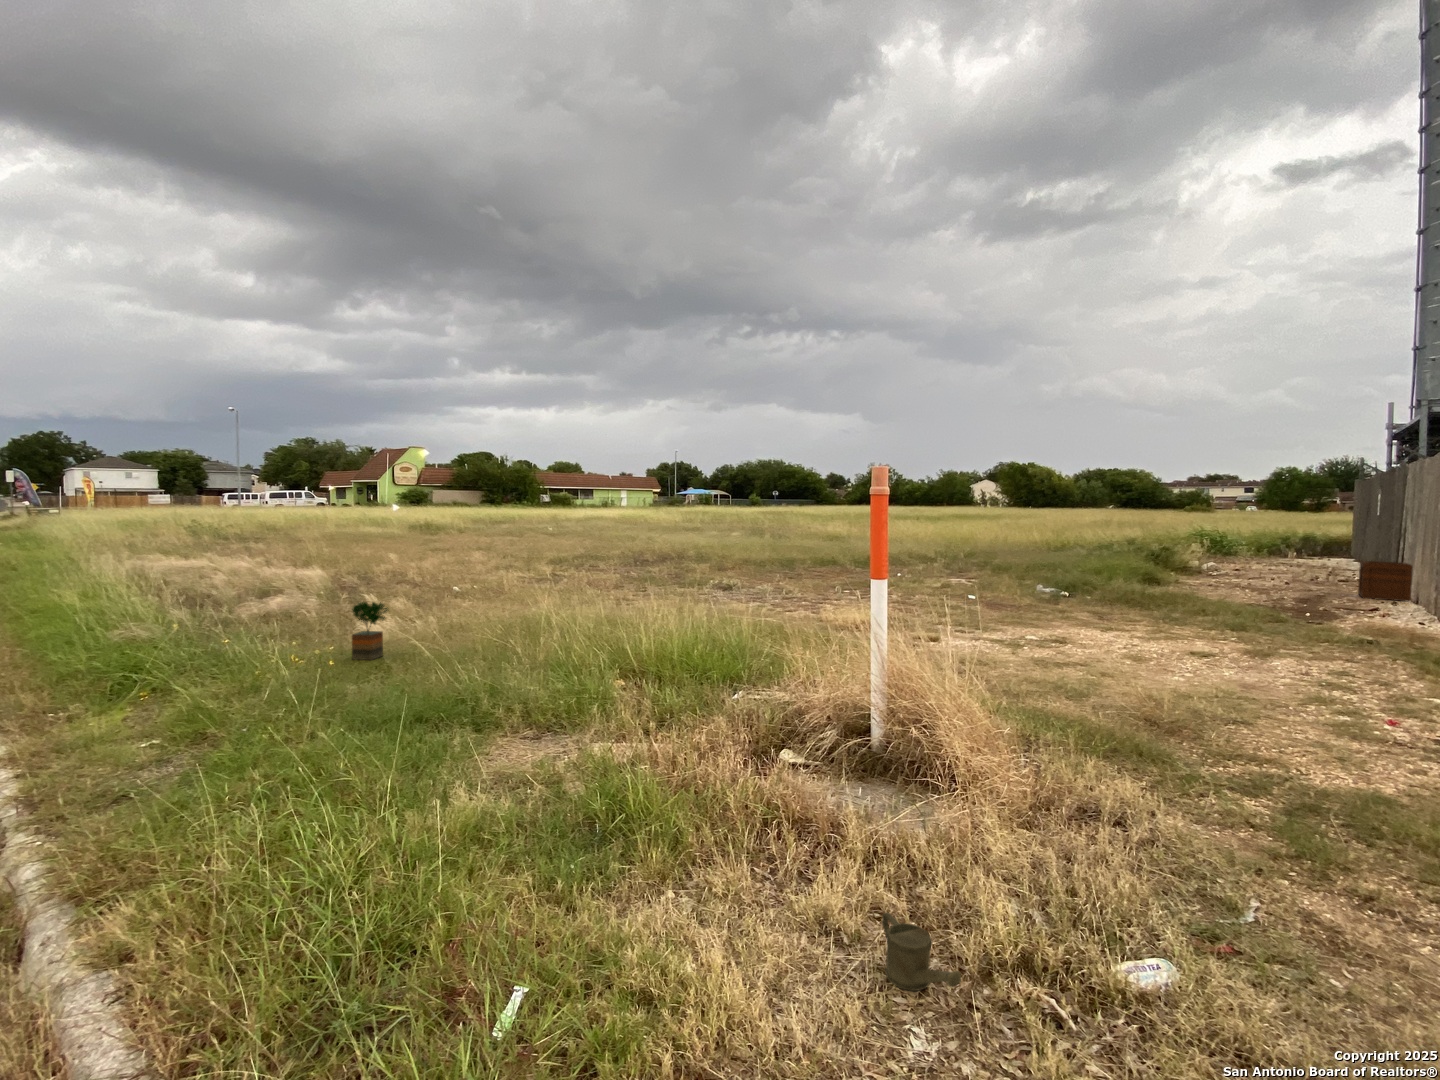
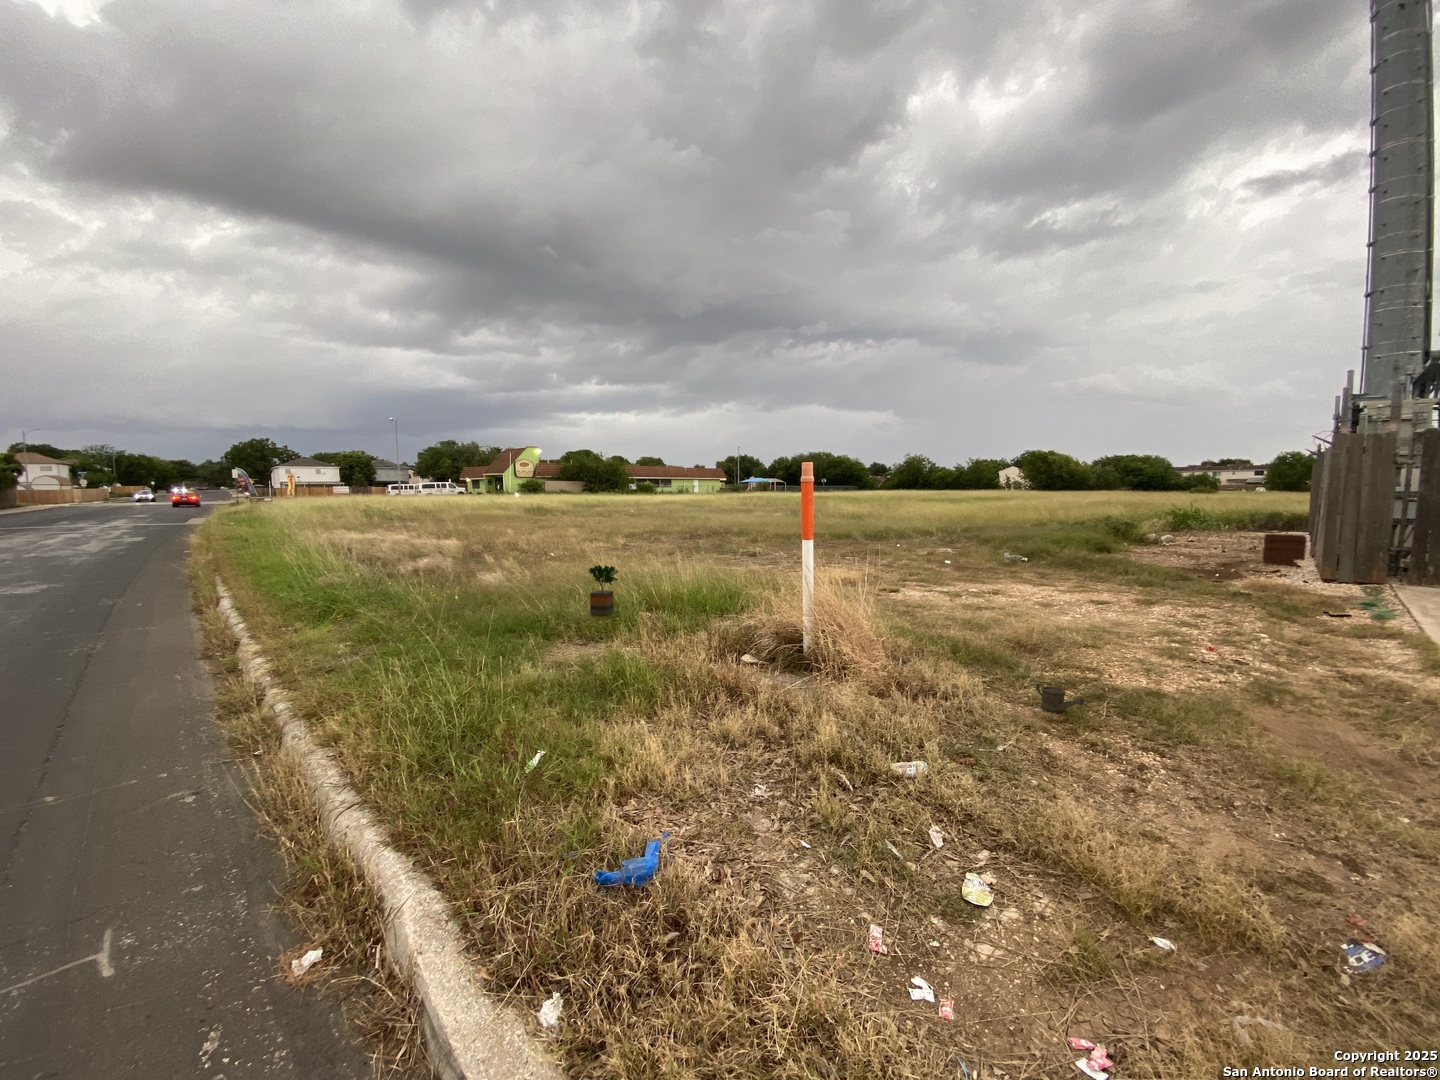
potted tree: present [352,602,388,660] -> present [589,565,619,615]
watering can: present [882,913,961,991] -> present [1036,684,1084,713]

